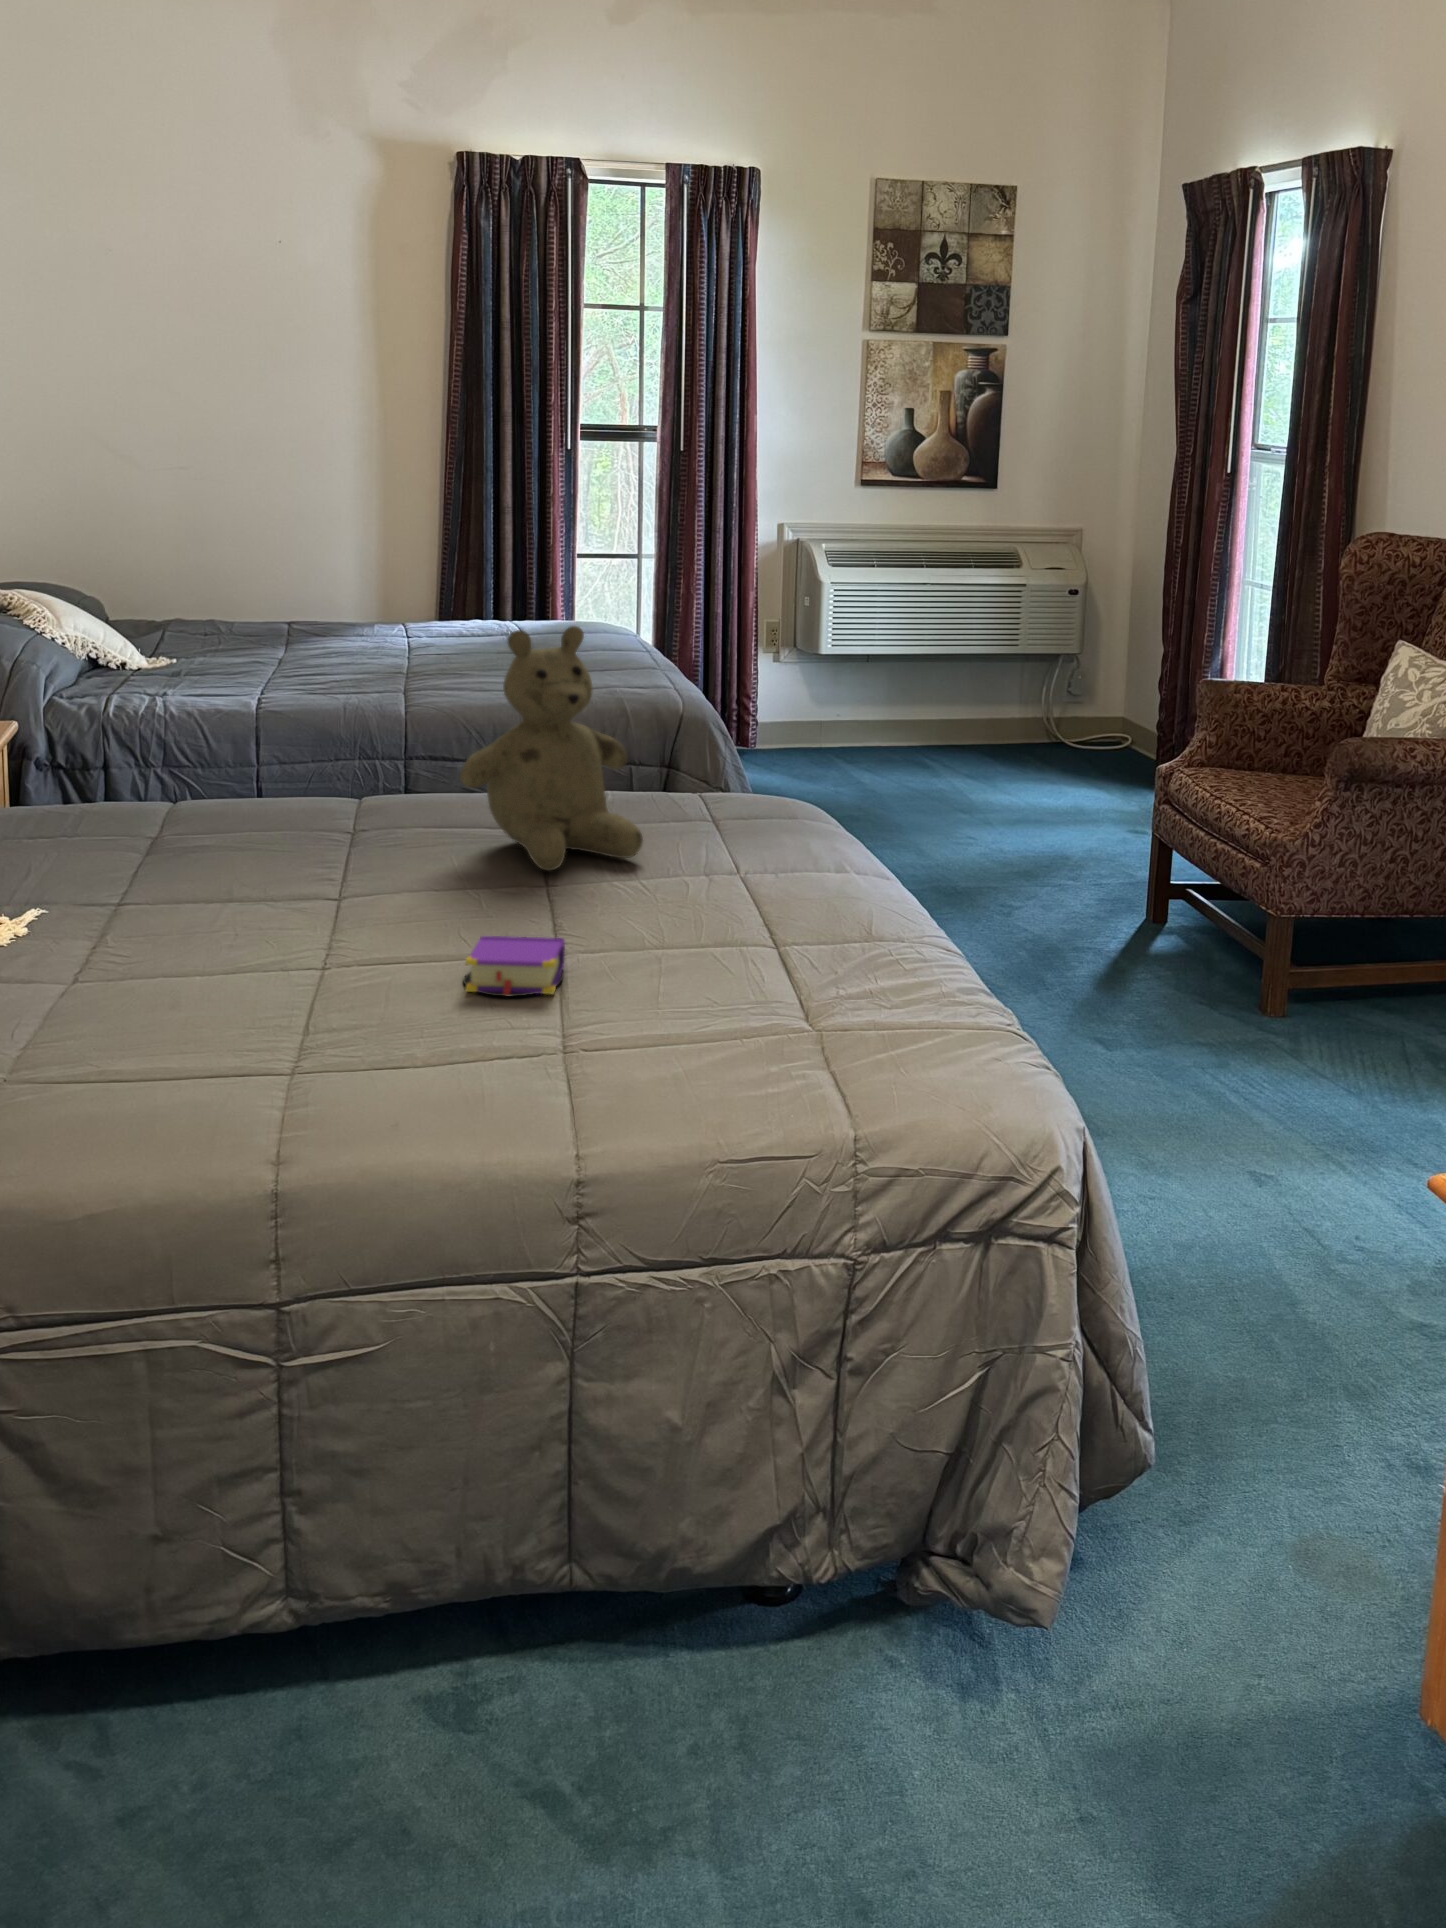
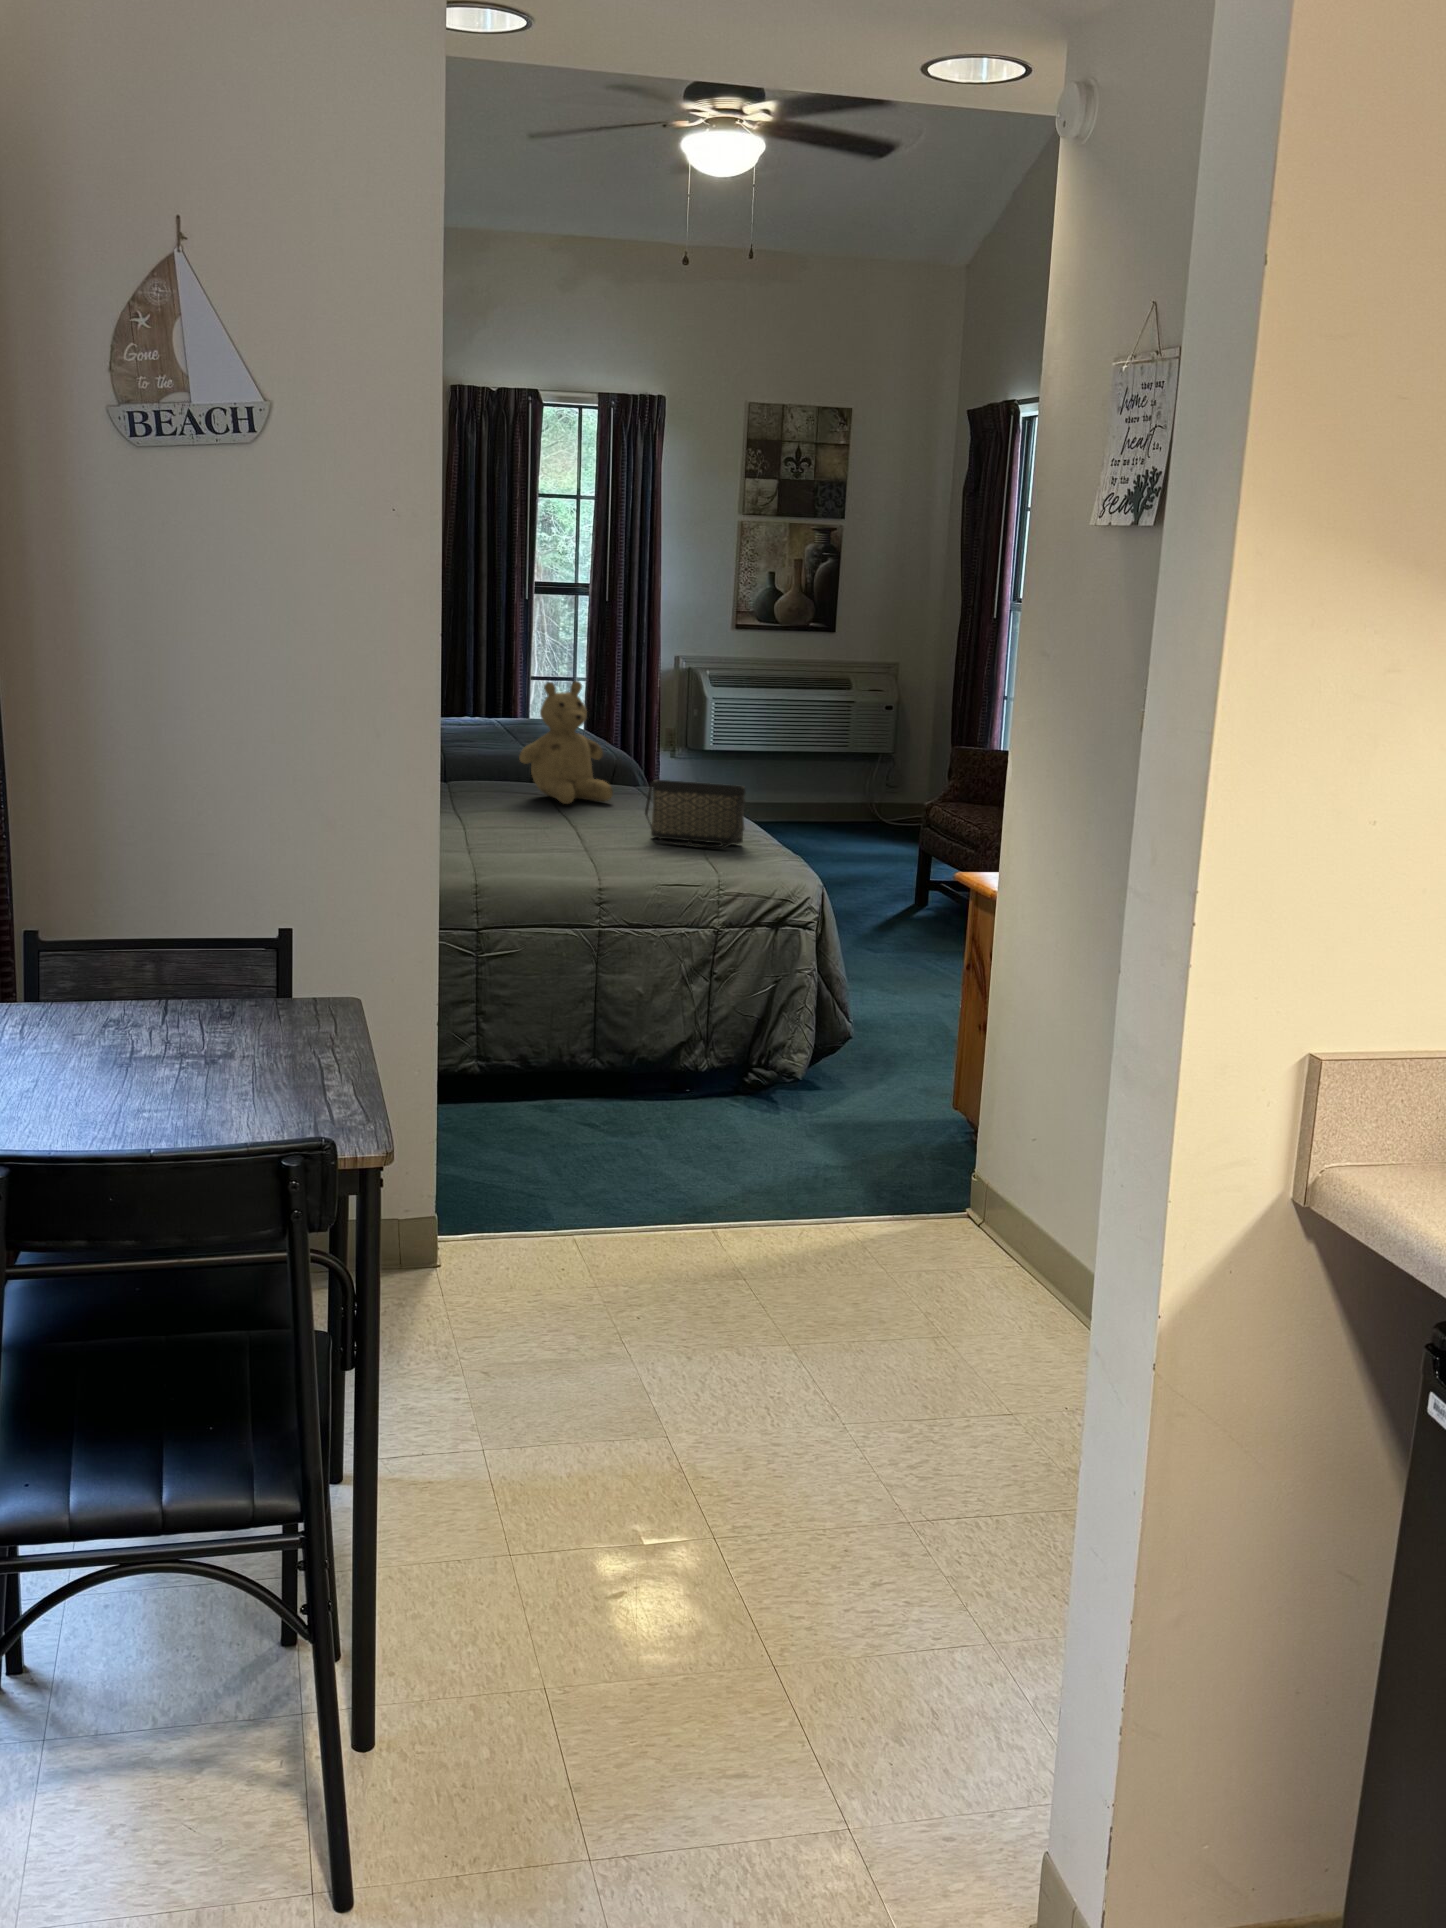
handbag: none [689,864,909,1029] -> present [645,780,745,848]
book: present [463,936,565,997] -> none [517,815,609,842]

